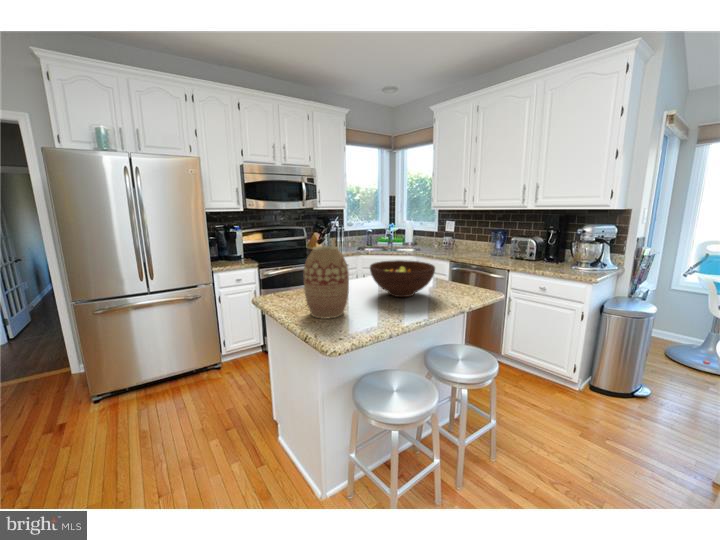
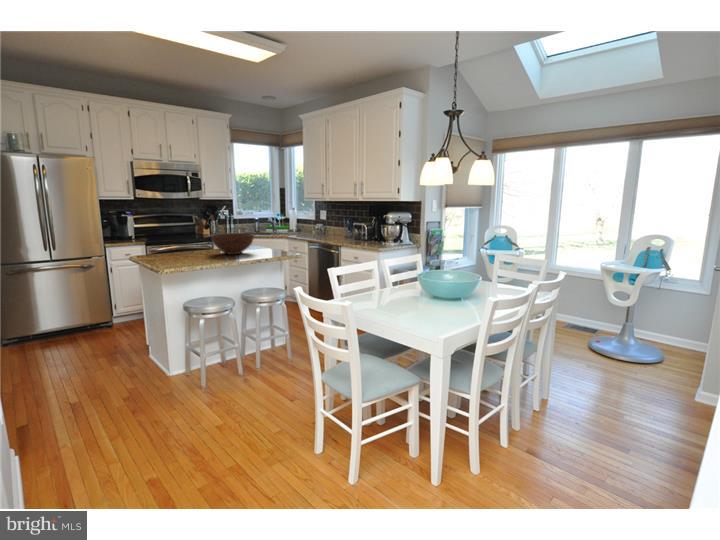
vase: present [304,246,349,319] -> none [159,220,189,261]

